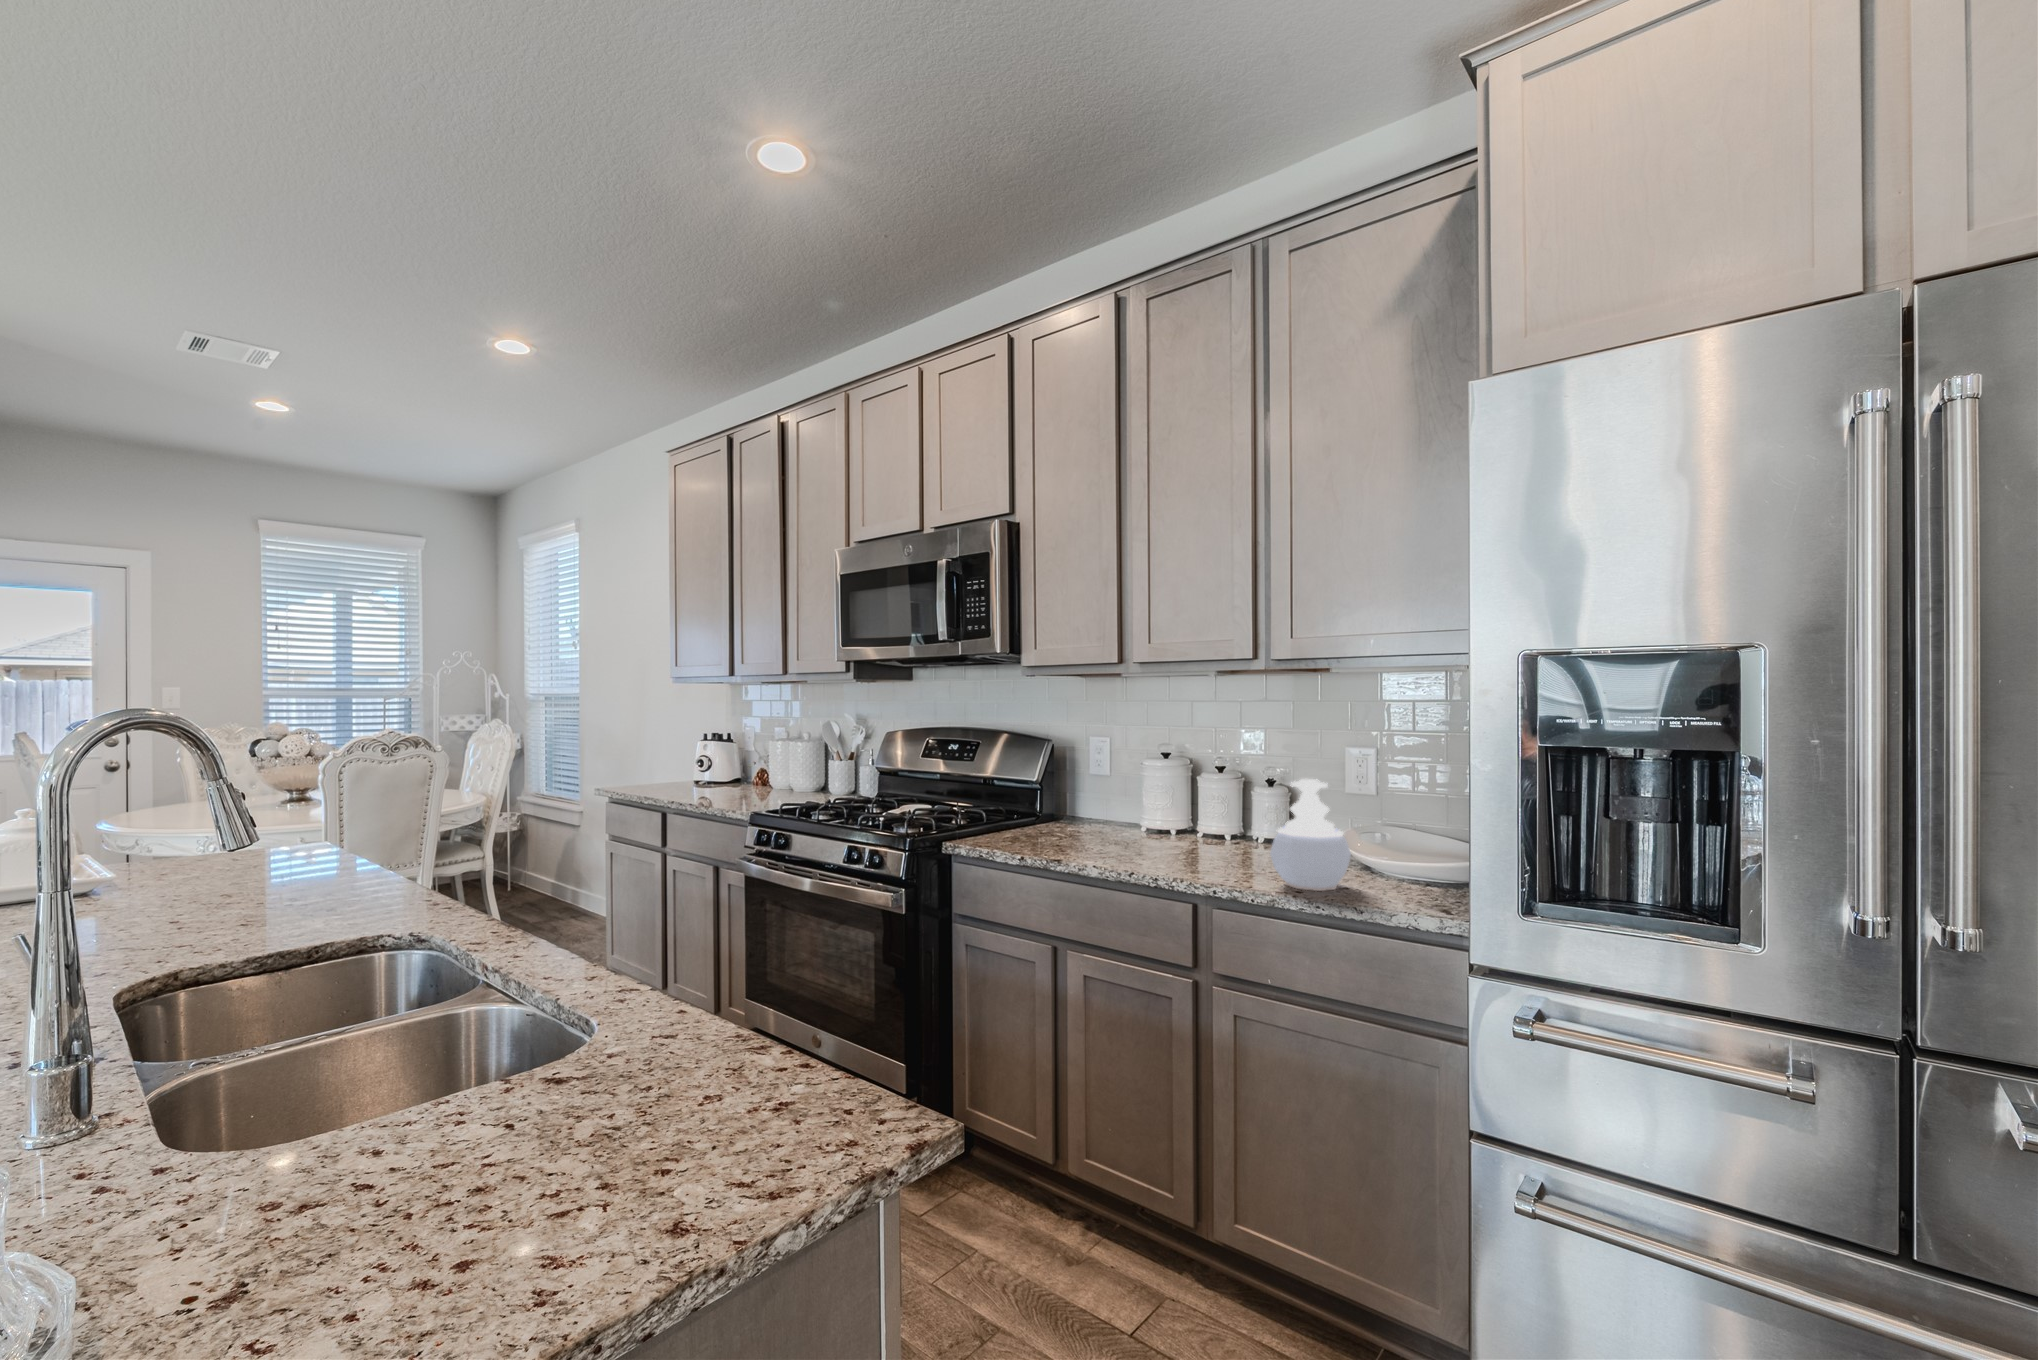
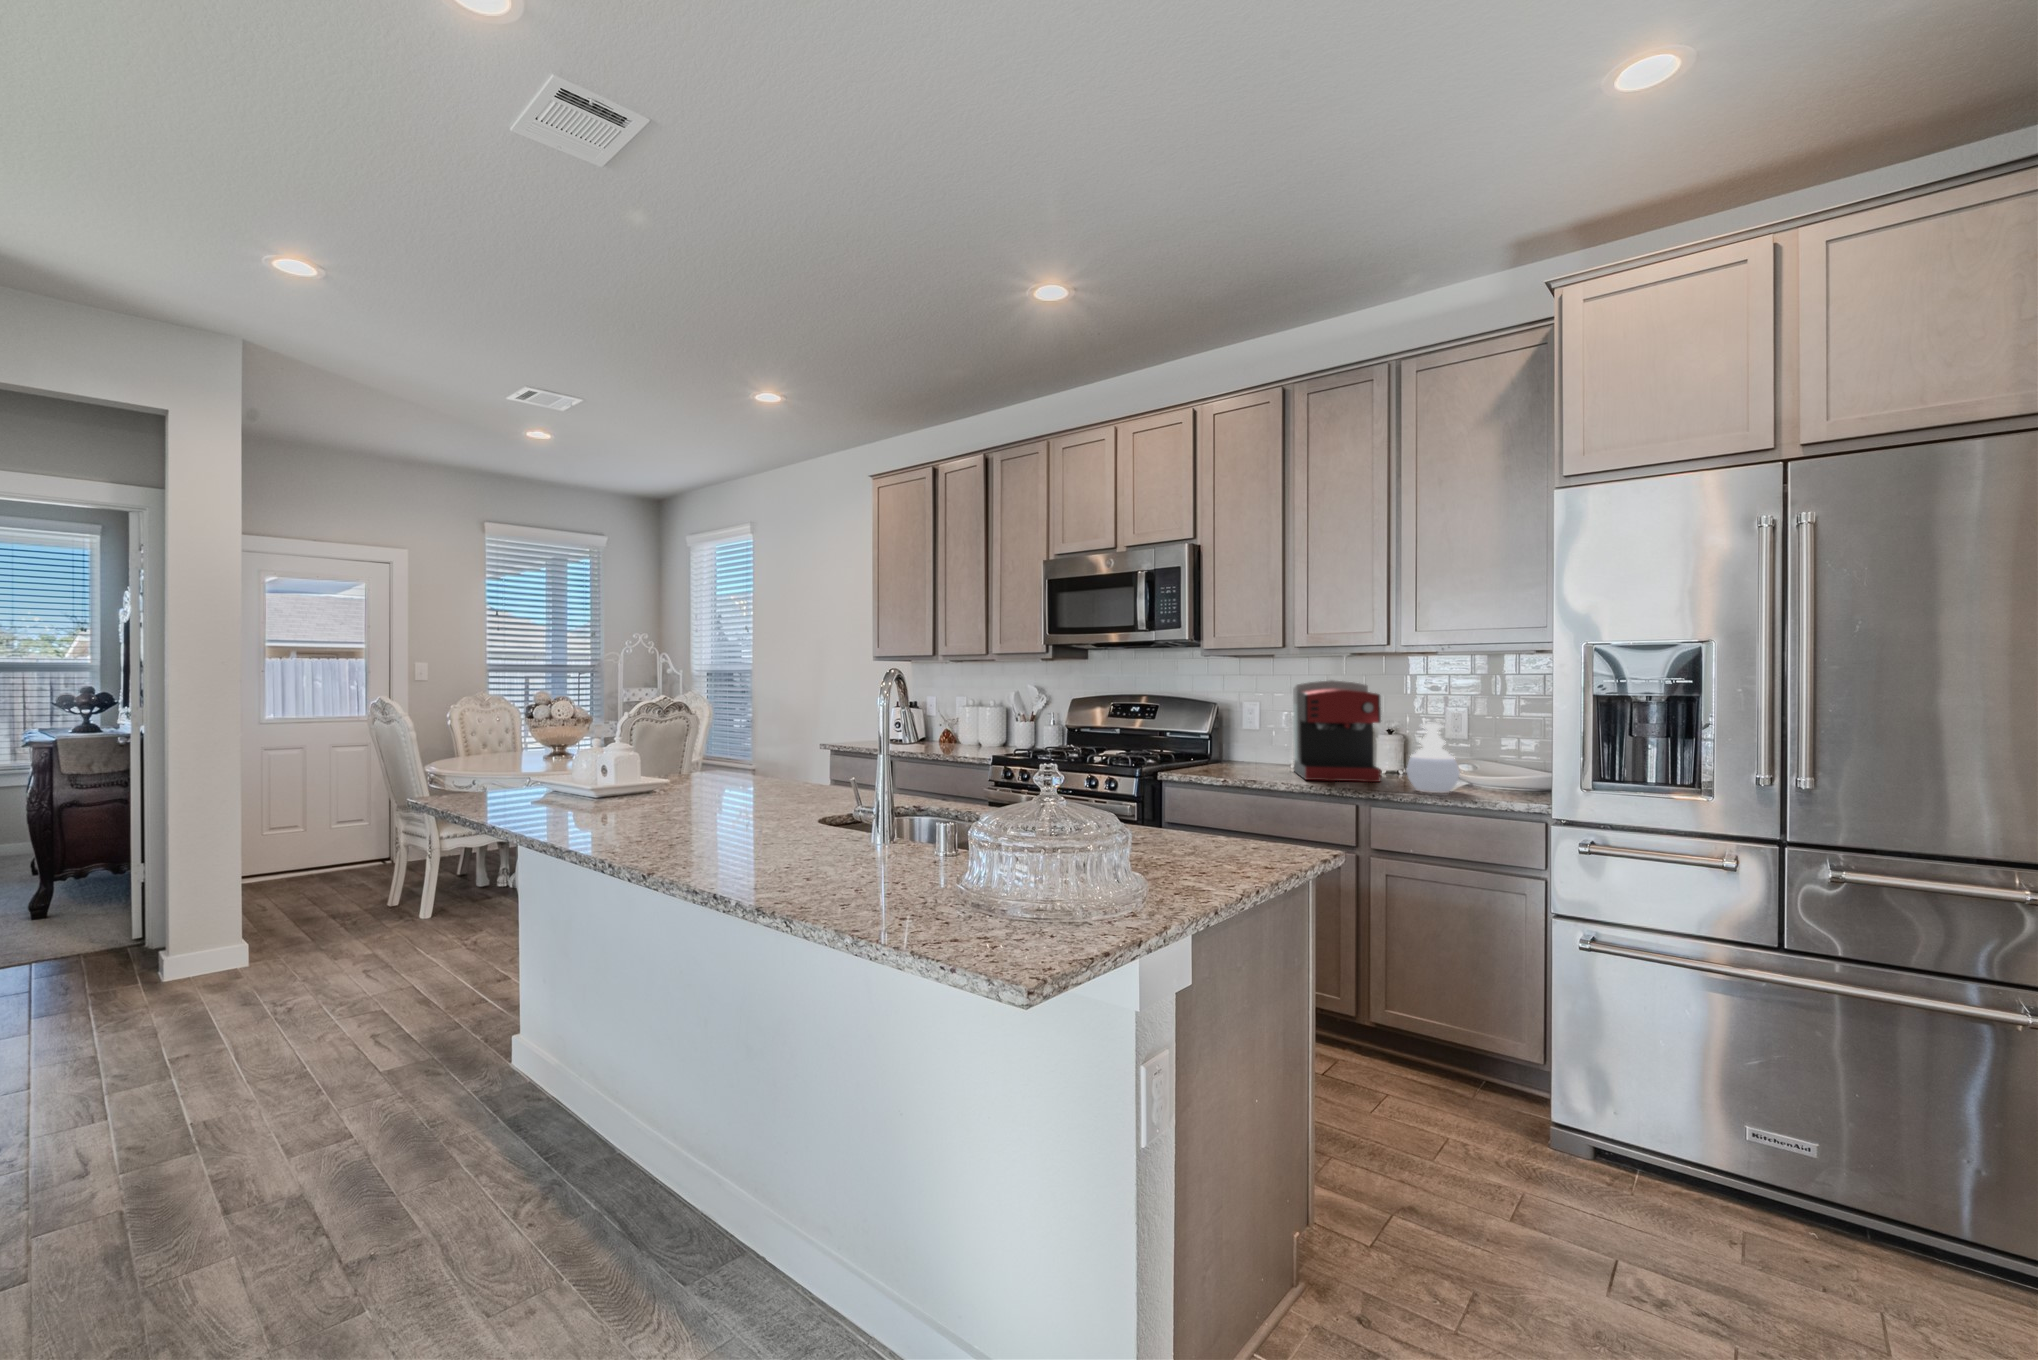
coffee maker: none [1136,711,1245,864] -> present [1293,680,1381,782]

